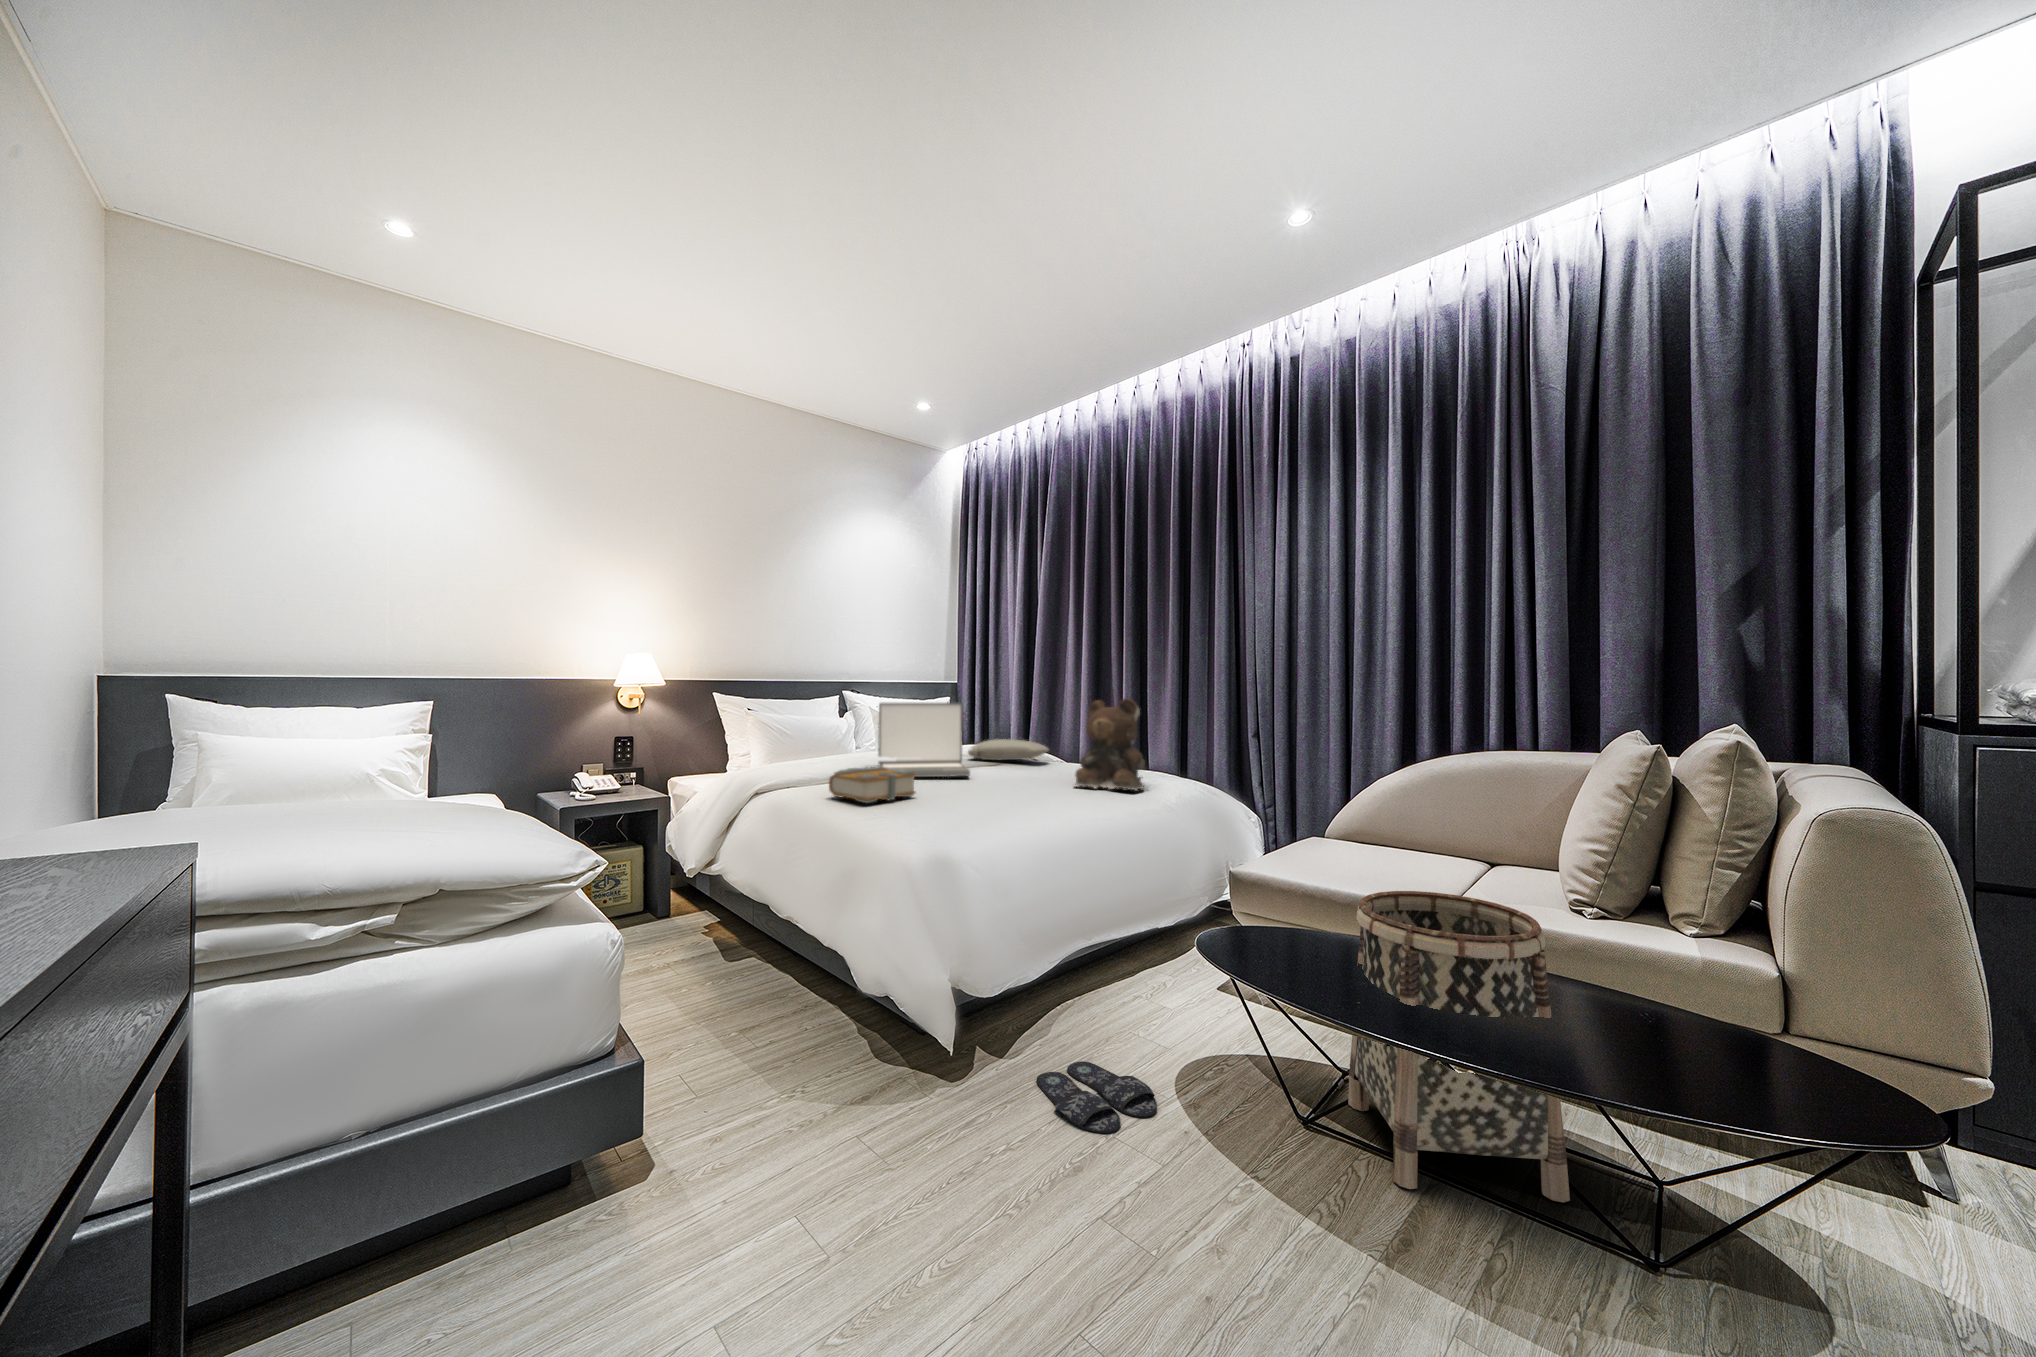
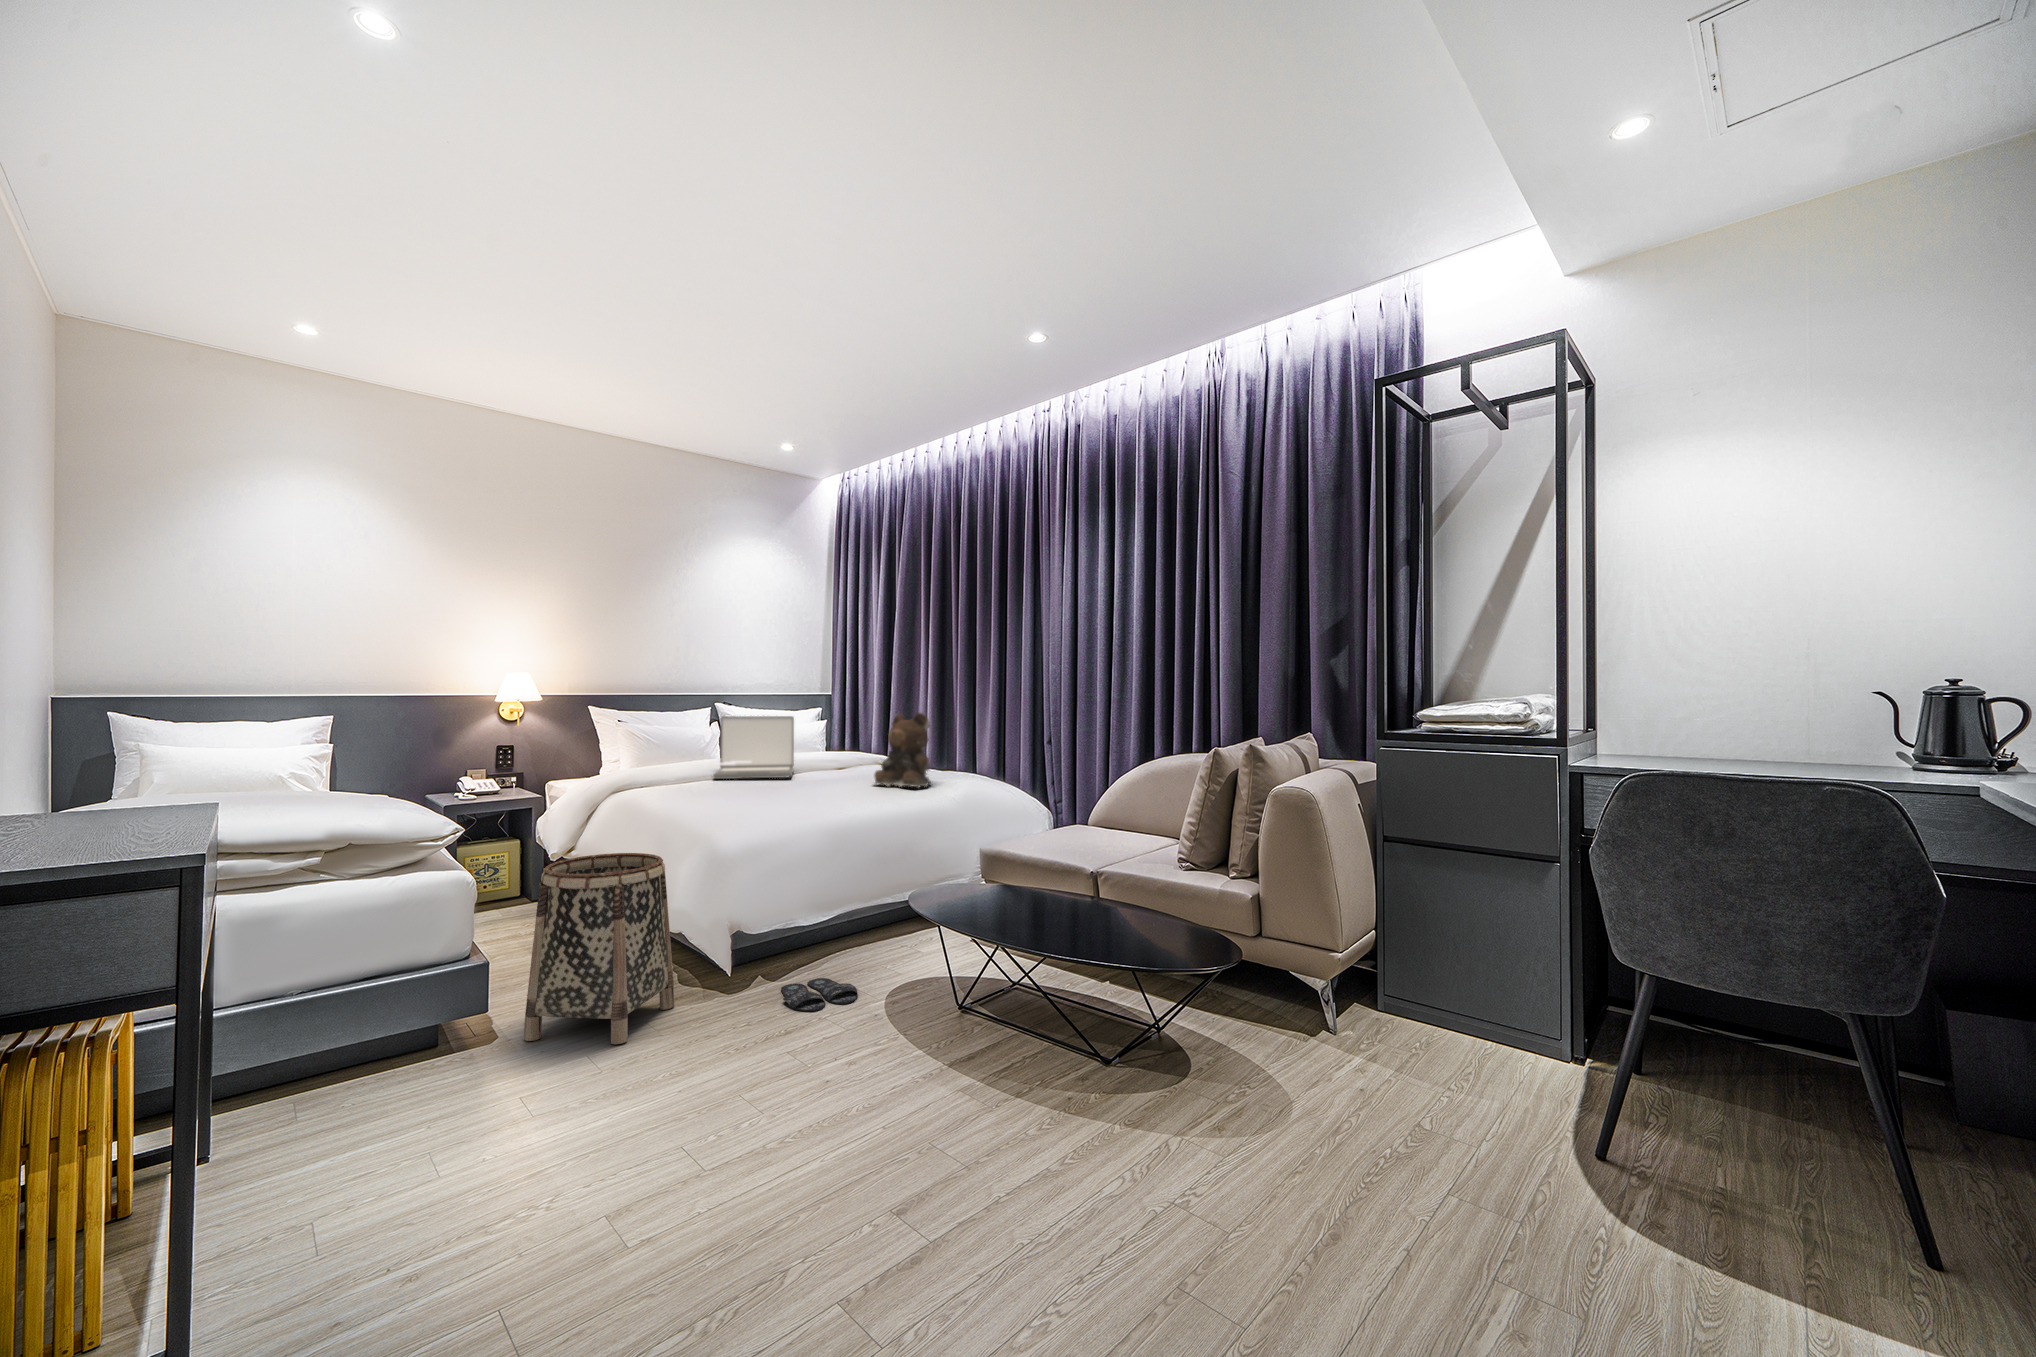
pillow: present [968,739,1049,760] -> none [807,747,877,764]
book: present [829,767,917,803] -> none [658,769,731,797]
basket: present [1348,891,1570,1202] -> present [524,853,674,1044]

